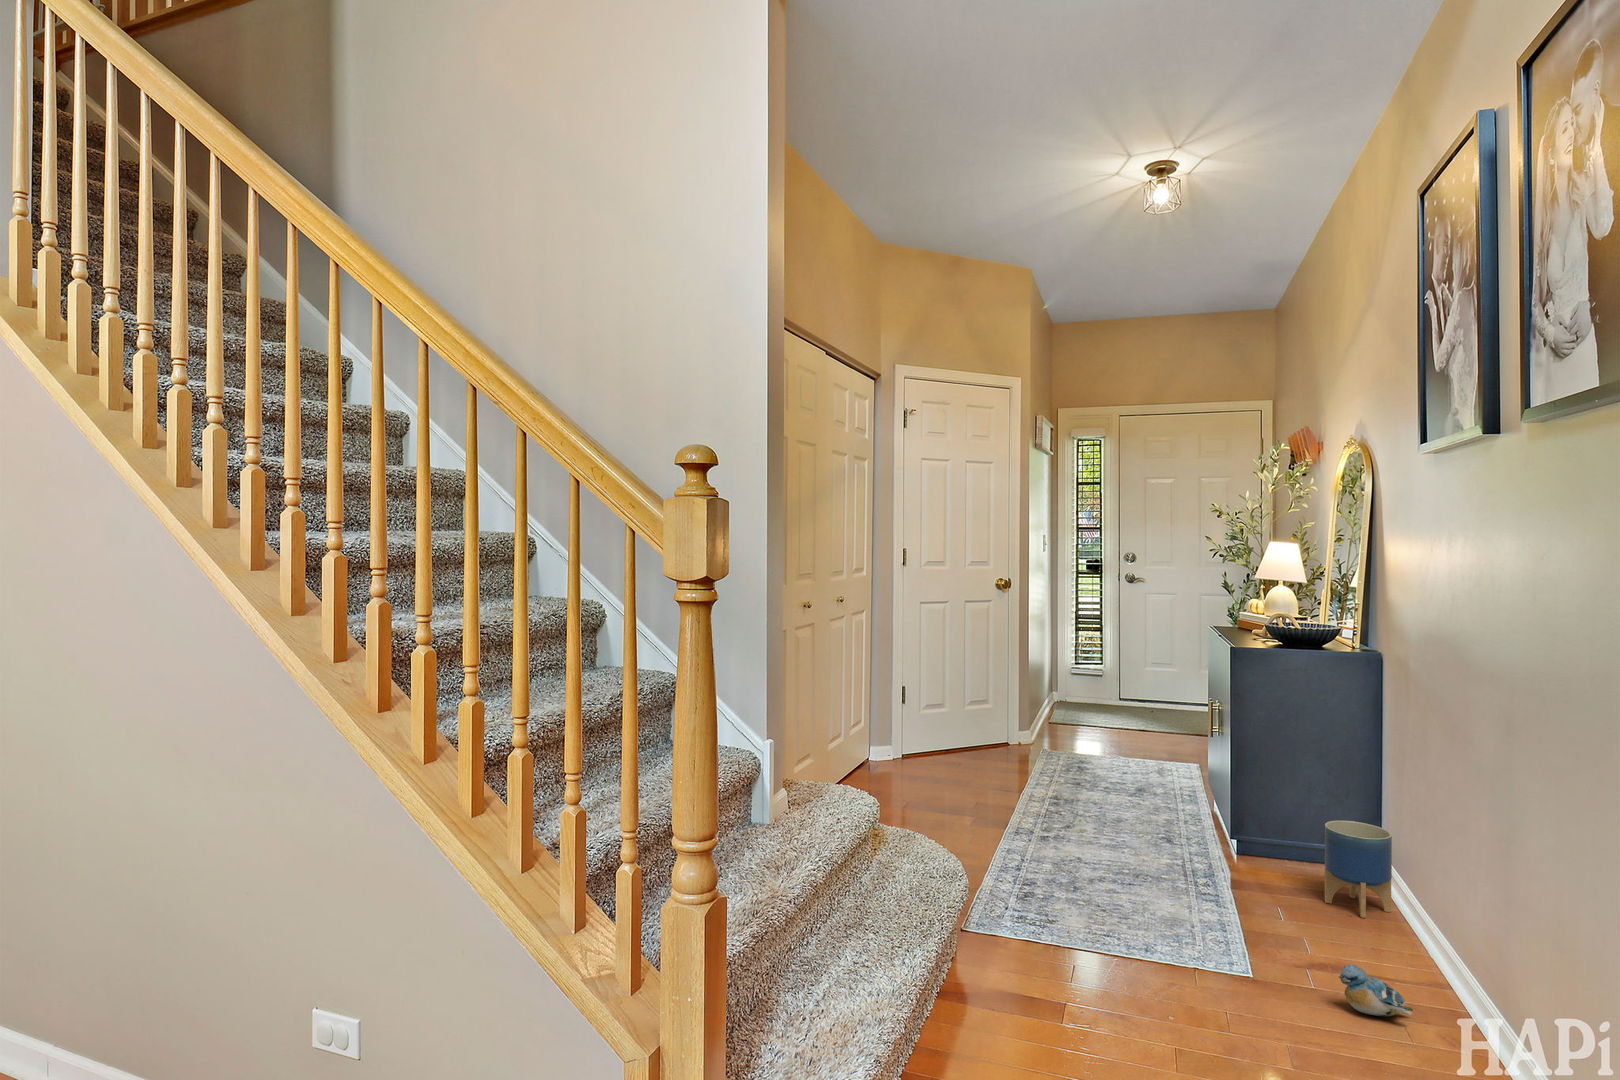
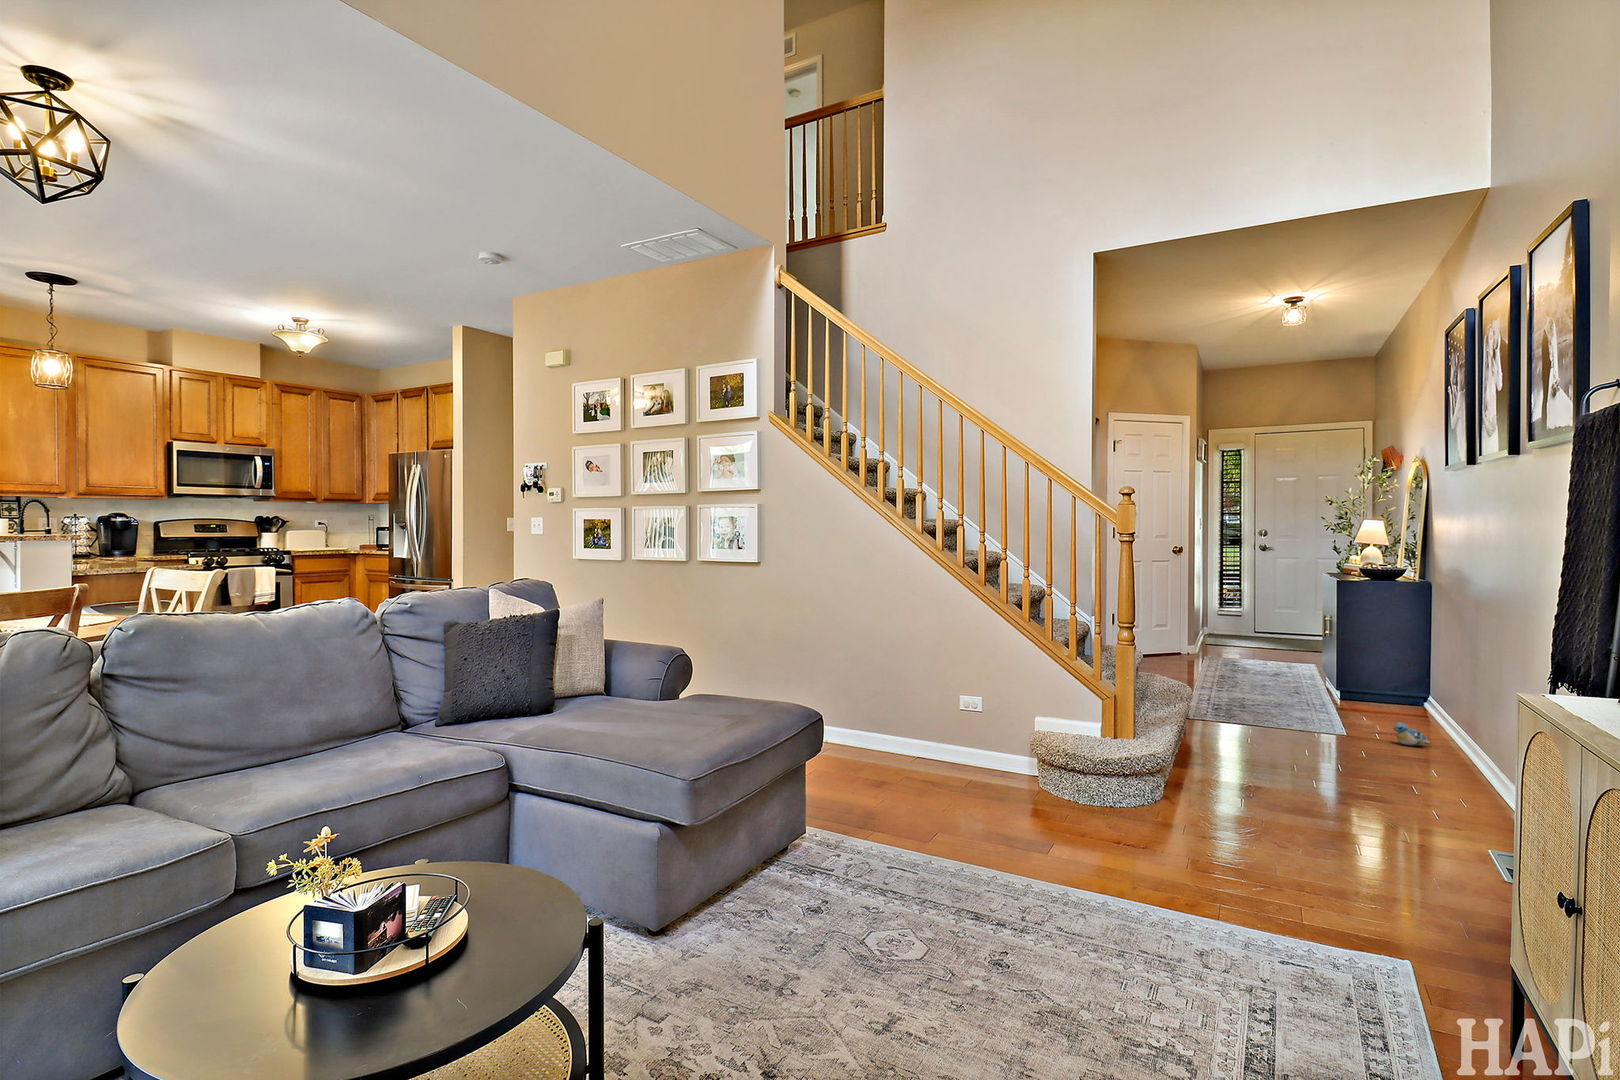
planter: present [1325,821,1392,918] -> none [1393,674,1432,722]

